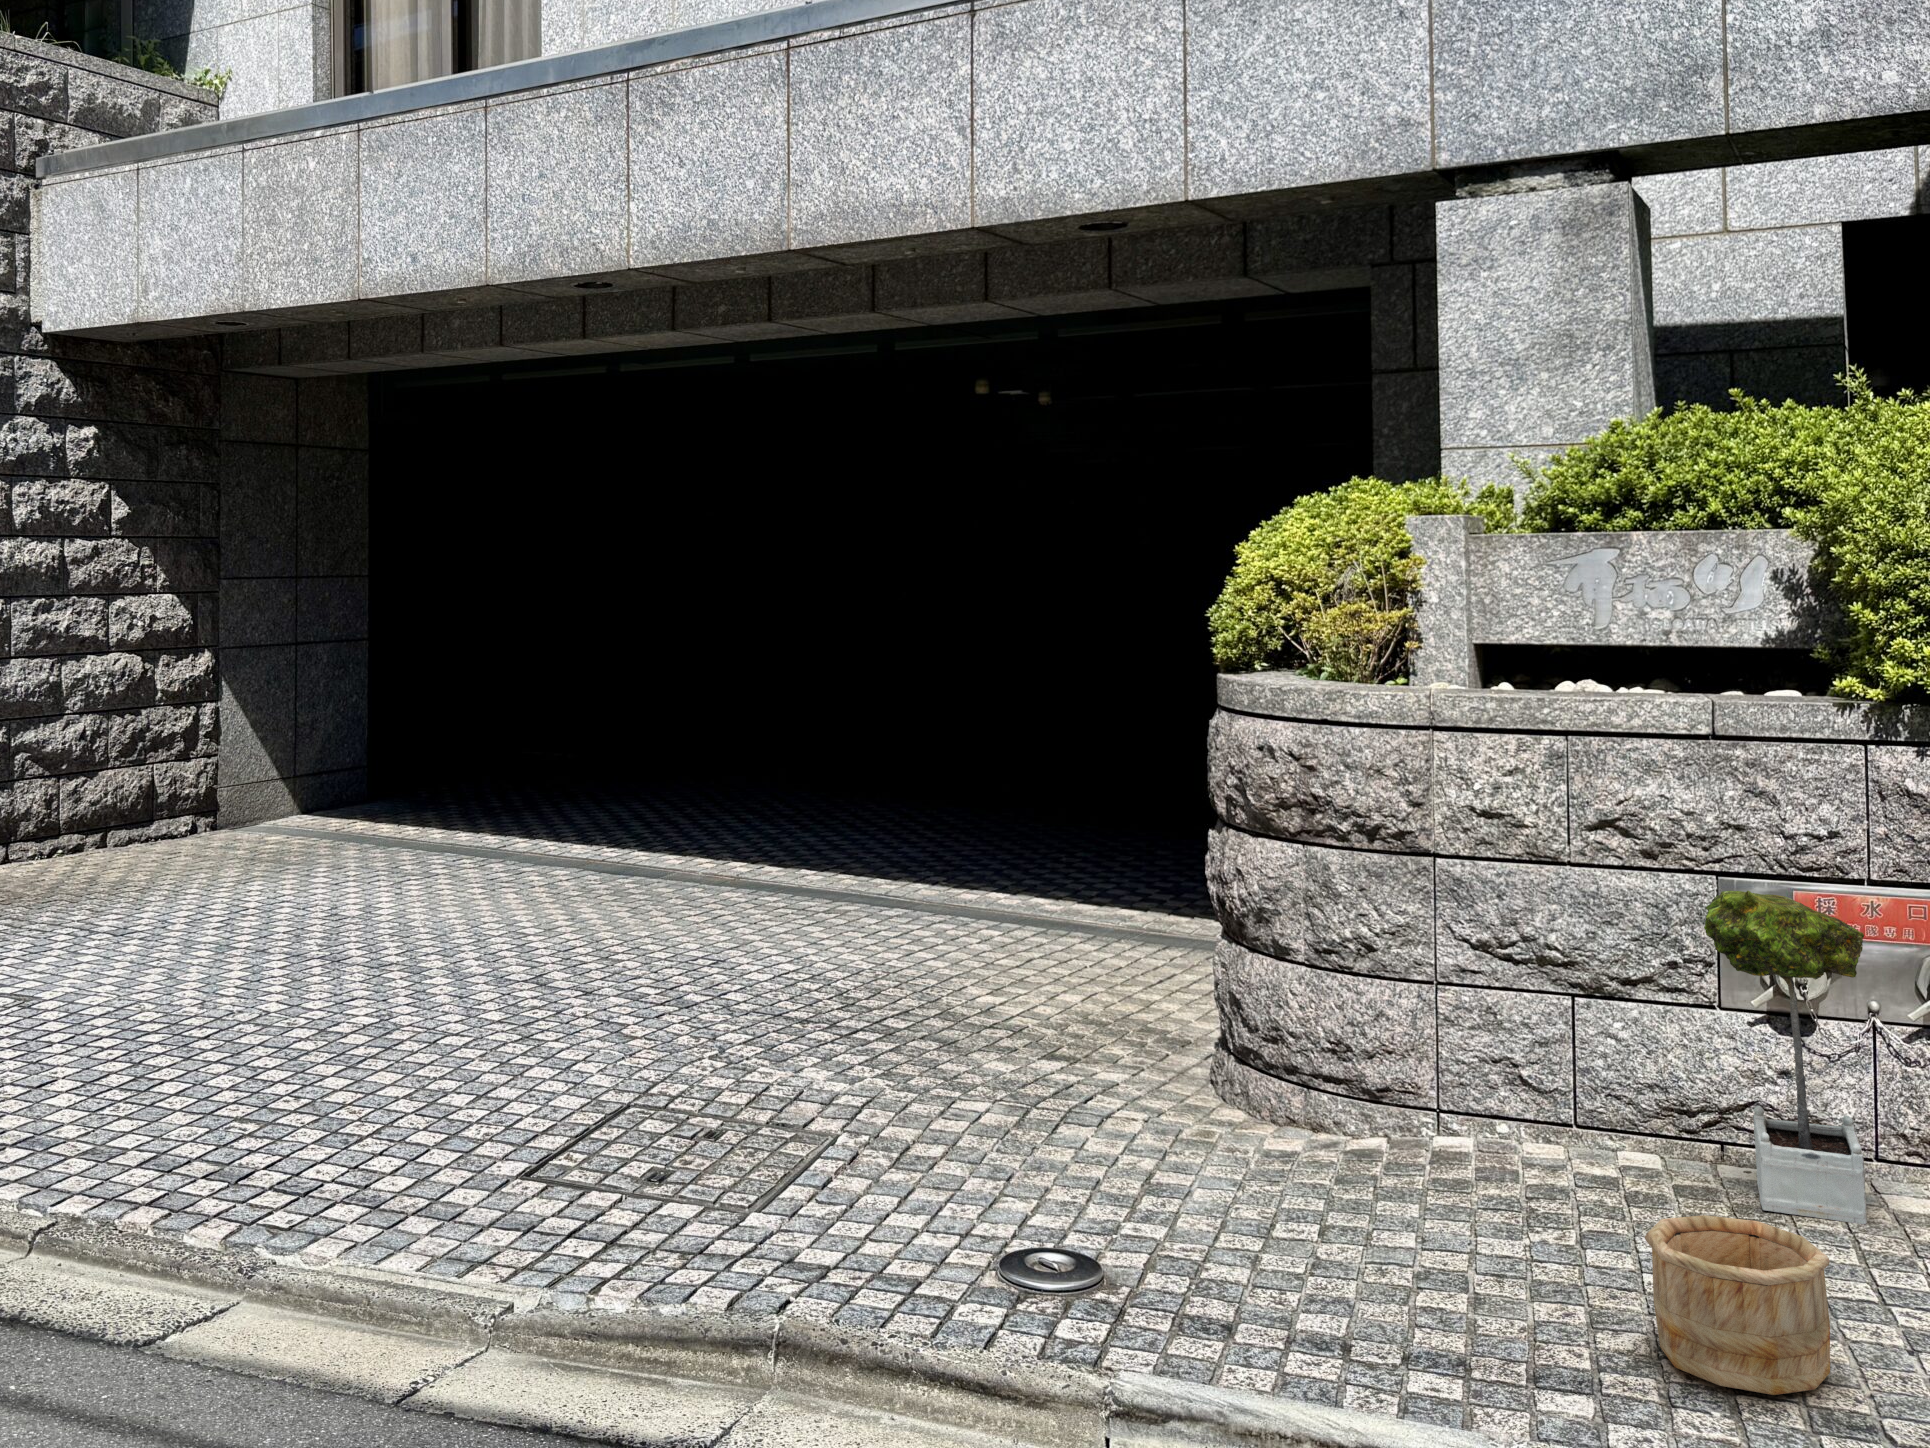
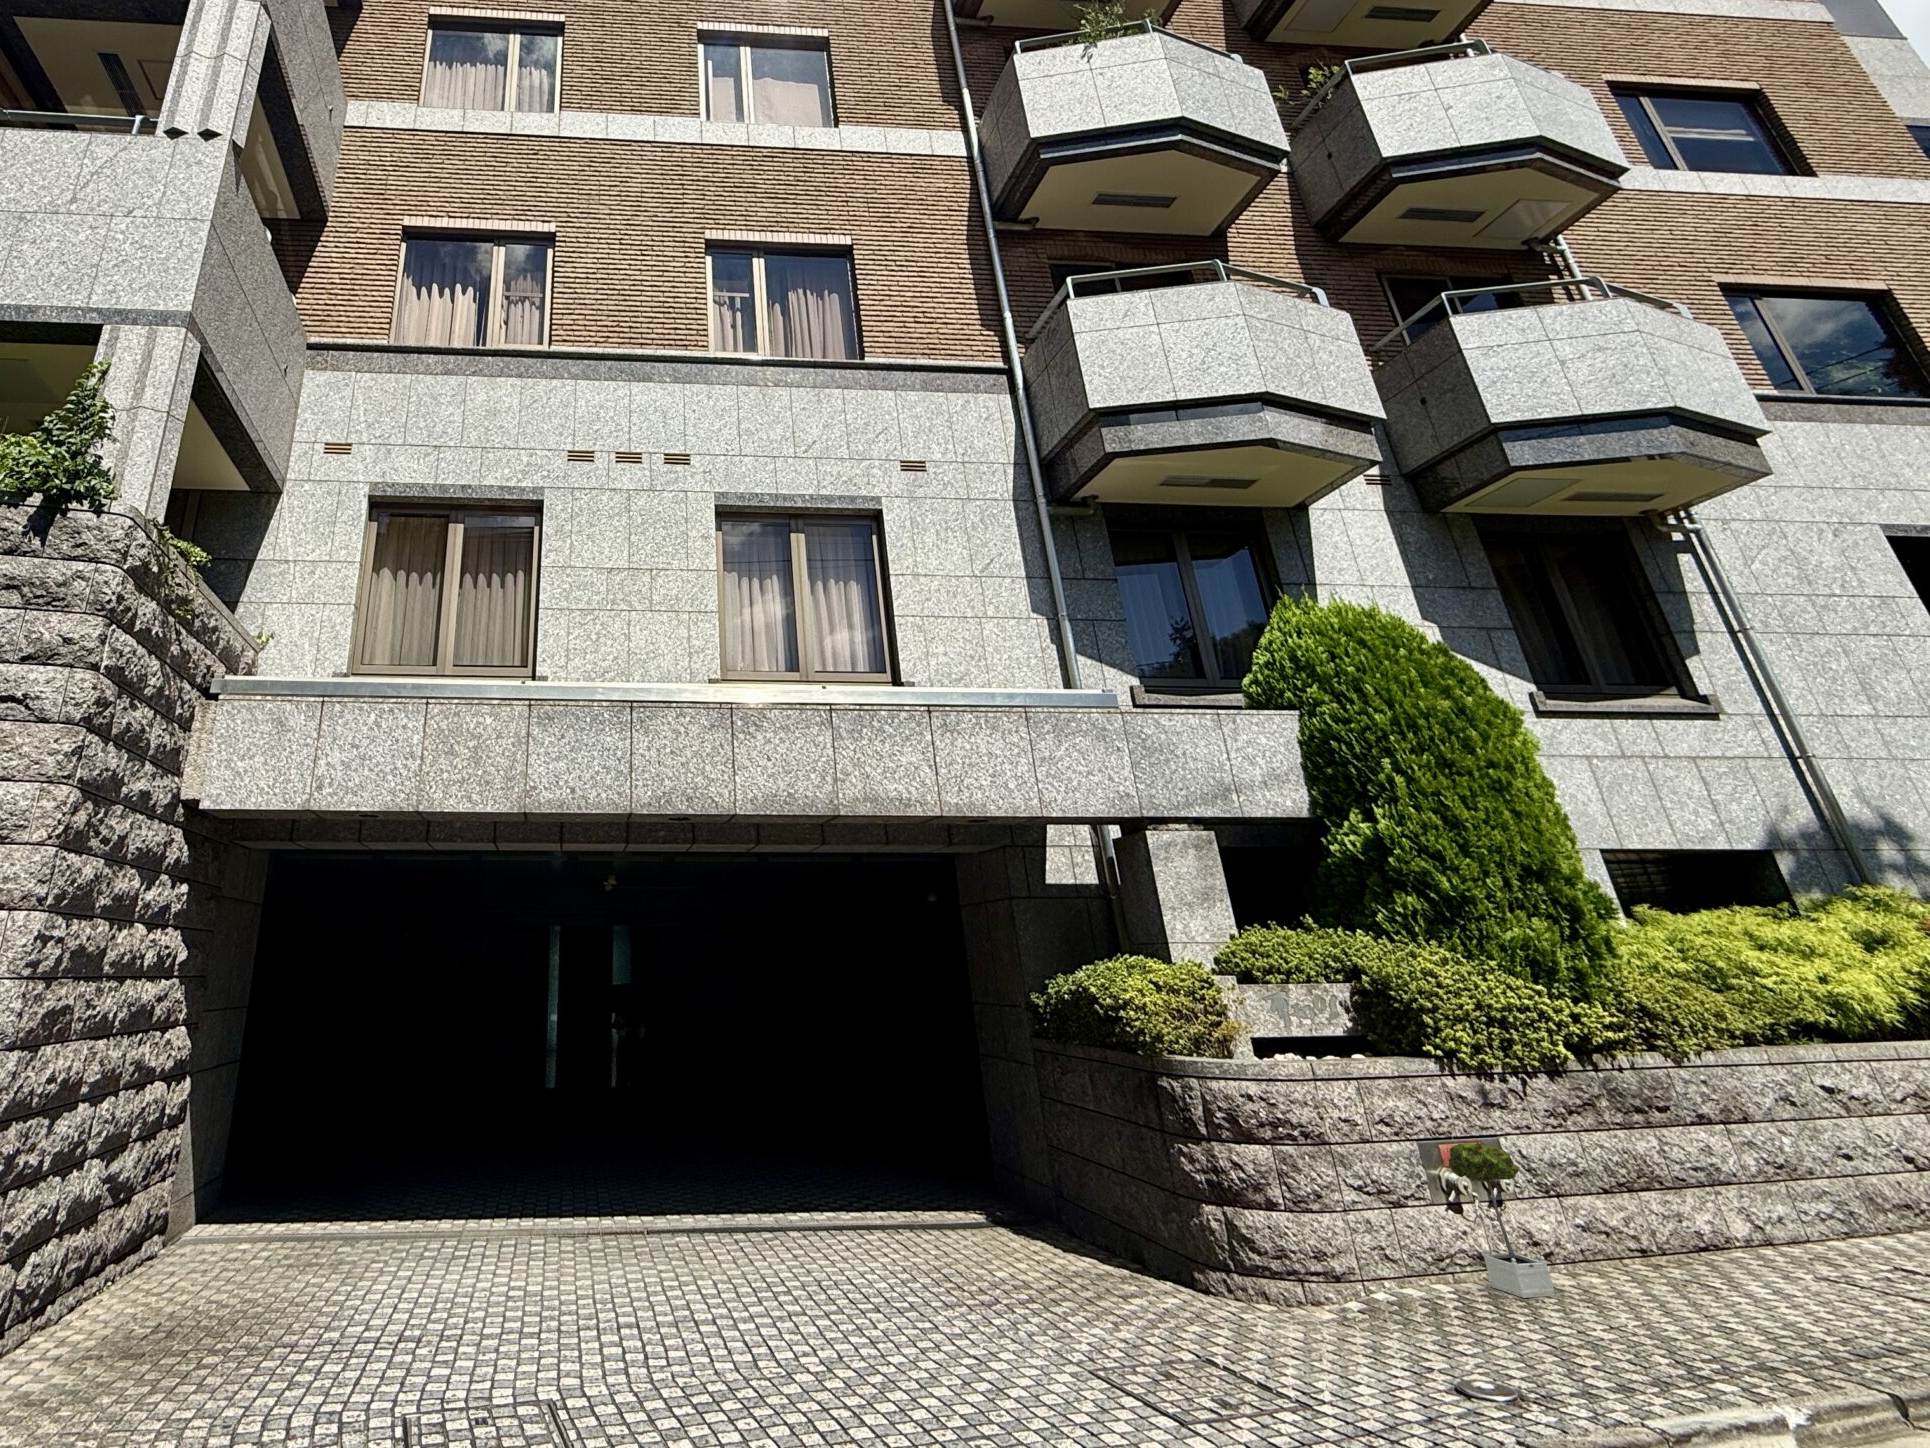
wooden bucket: present [1645,1215,1830,1395] -> none [1602,1285,1699,1362]

